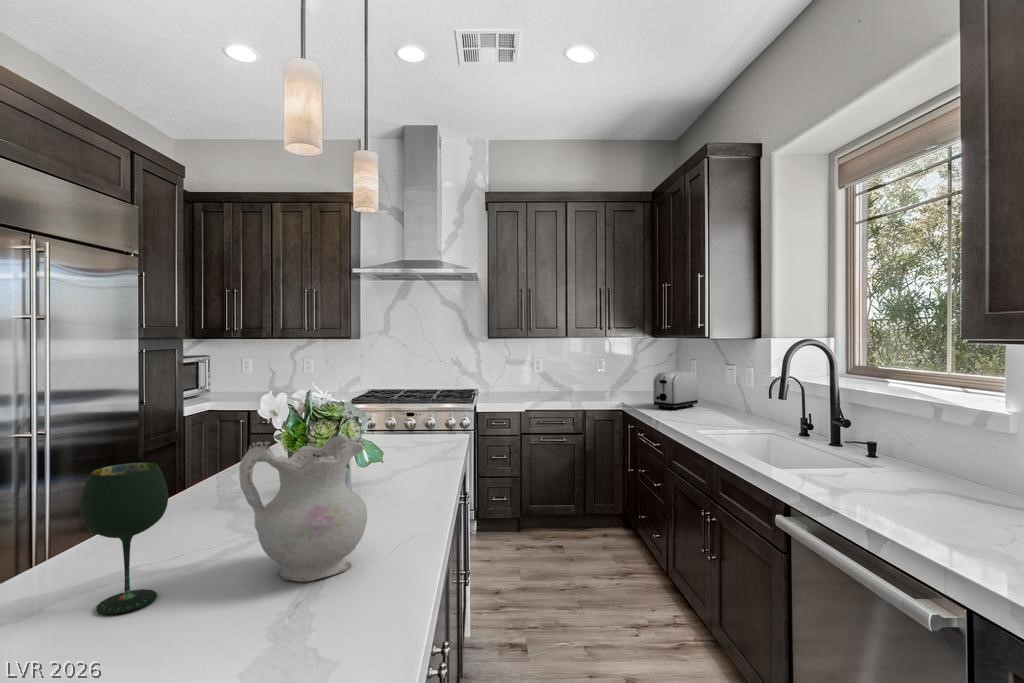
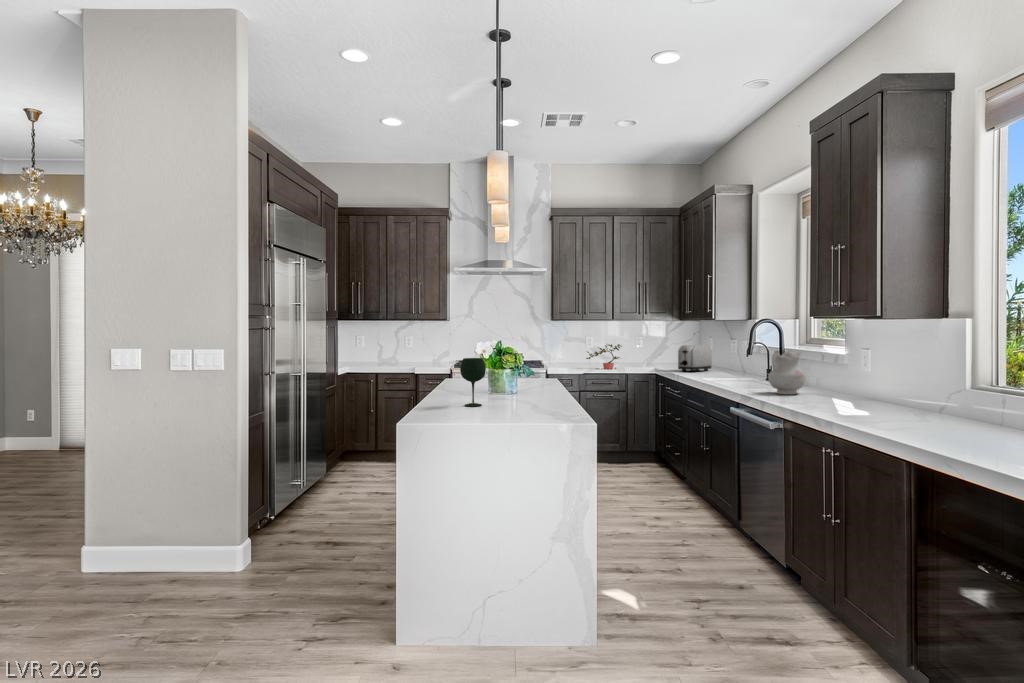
potted plant: none [531,368,580,403] -> present [586,344,621,369]
ceramic pitcher: present [239,435,367,582] -> present [768,351,806,394]

